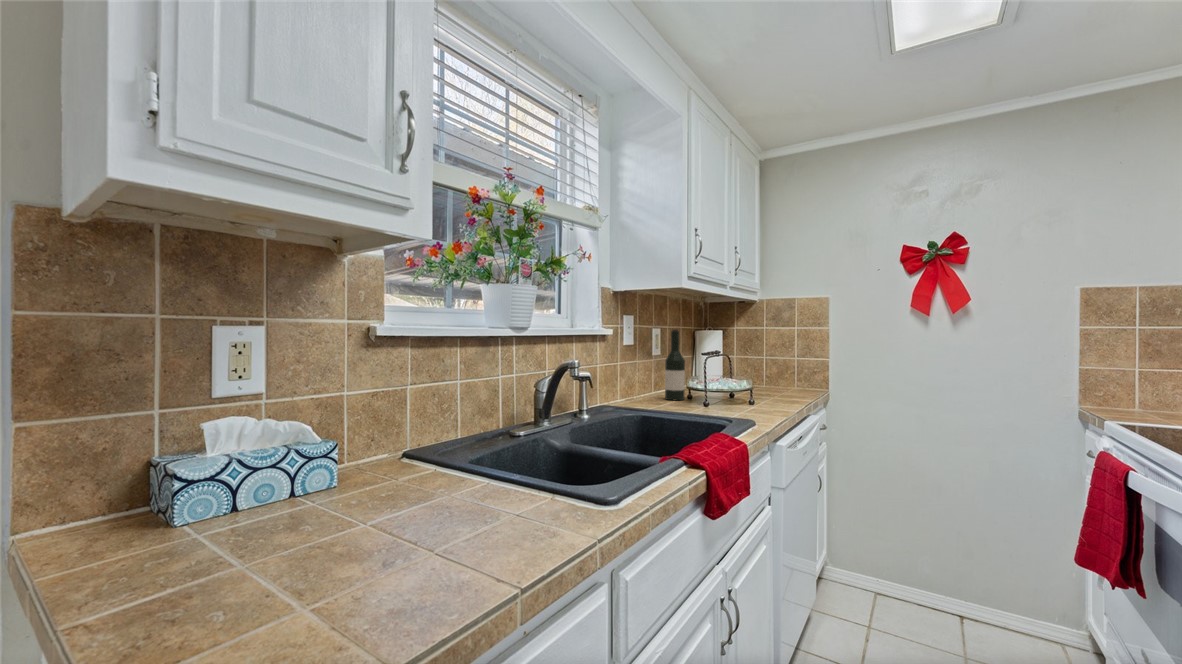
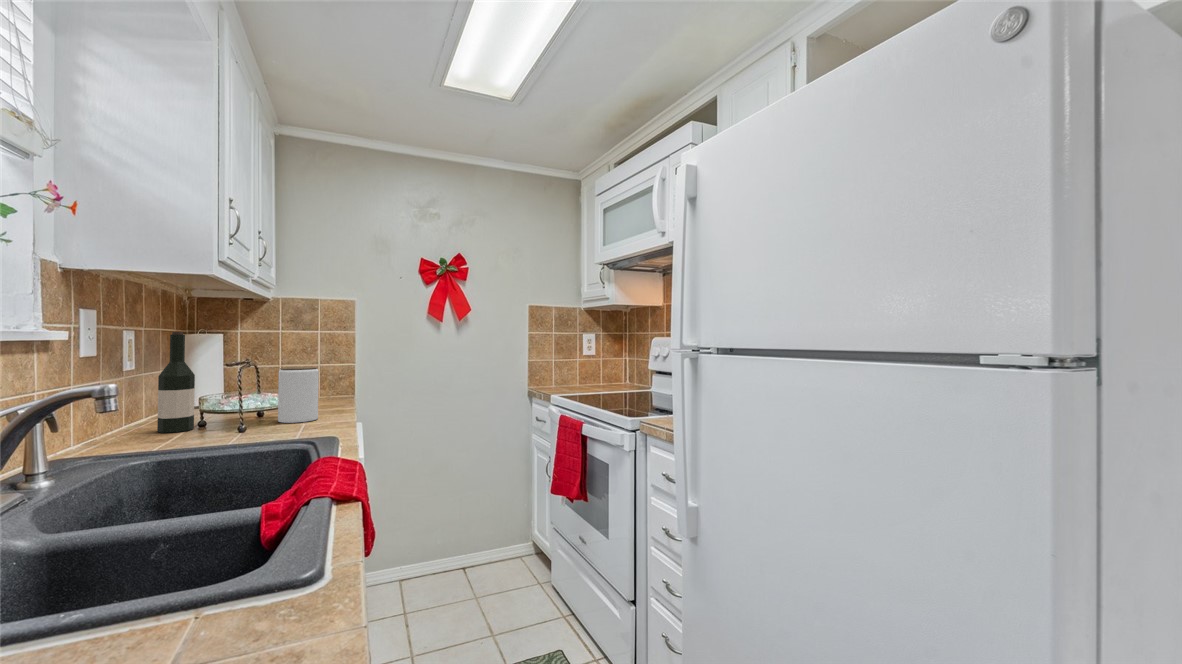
jar: none [737,359,768,406] -> present [278,367,319,423]

